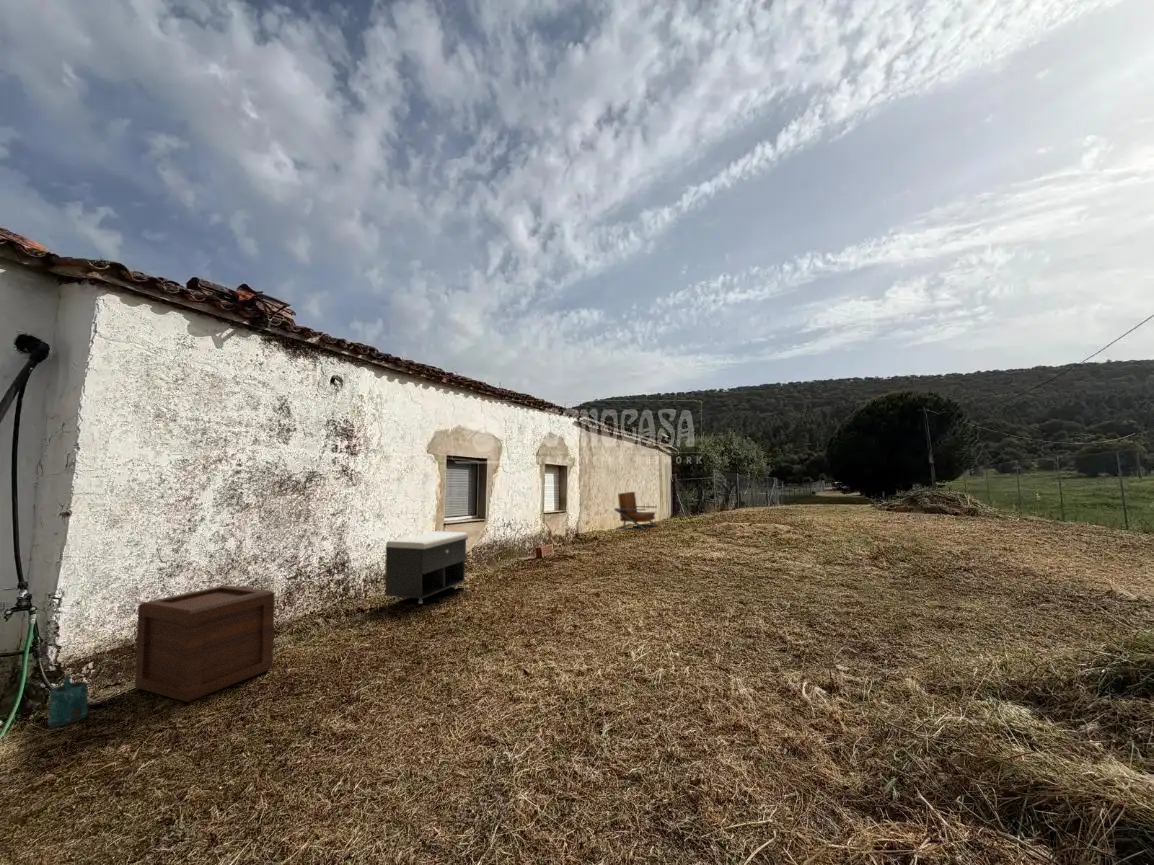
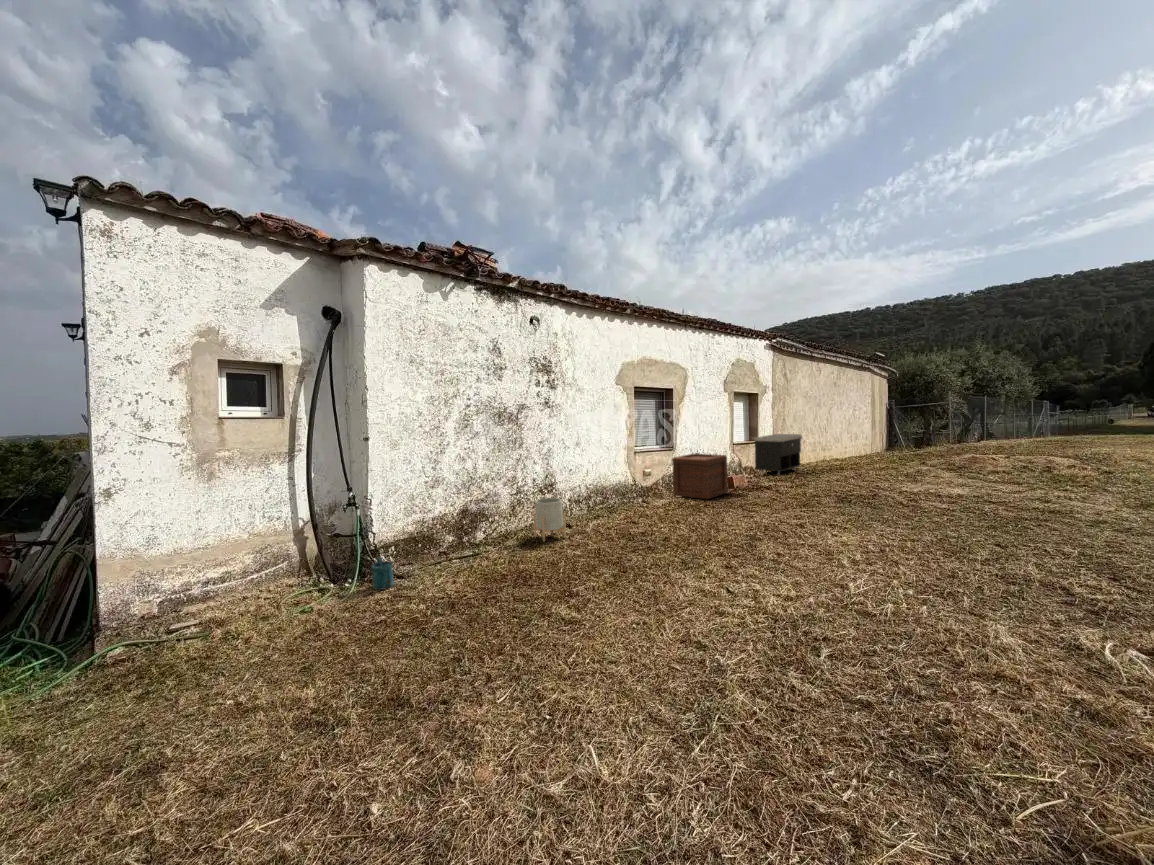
lounge chair: present [615,492,657,530] -> none [814,419,868,462]
storage bench: present [385,531,468,603] -> present [755,434,802,475]
planter: none [317,579,357,632] -> present [533,498,566,541]
wooden crate: present [135,585,275,702] -> present [672,454,728,499]

